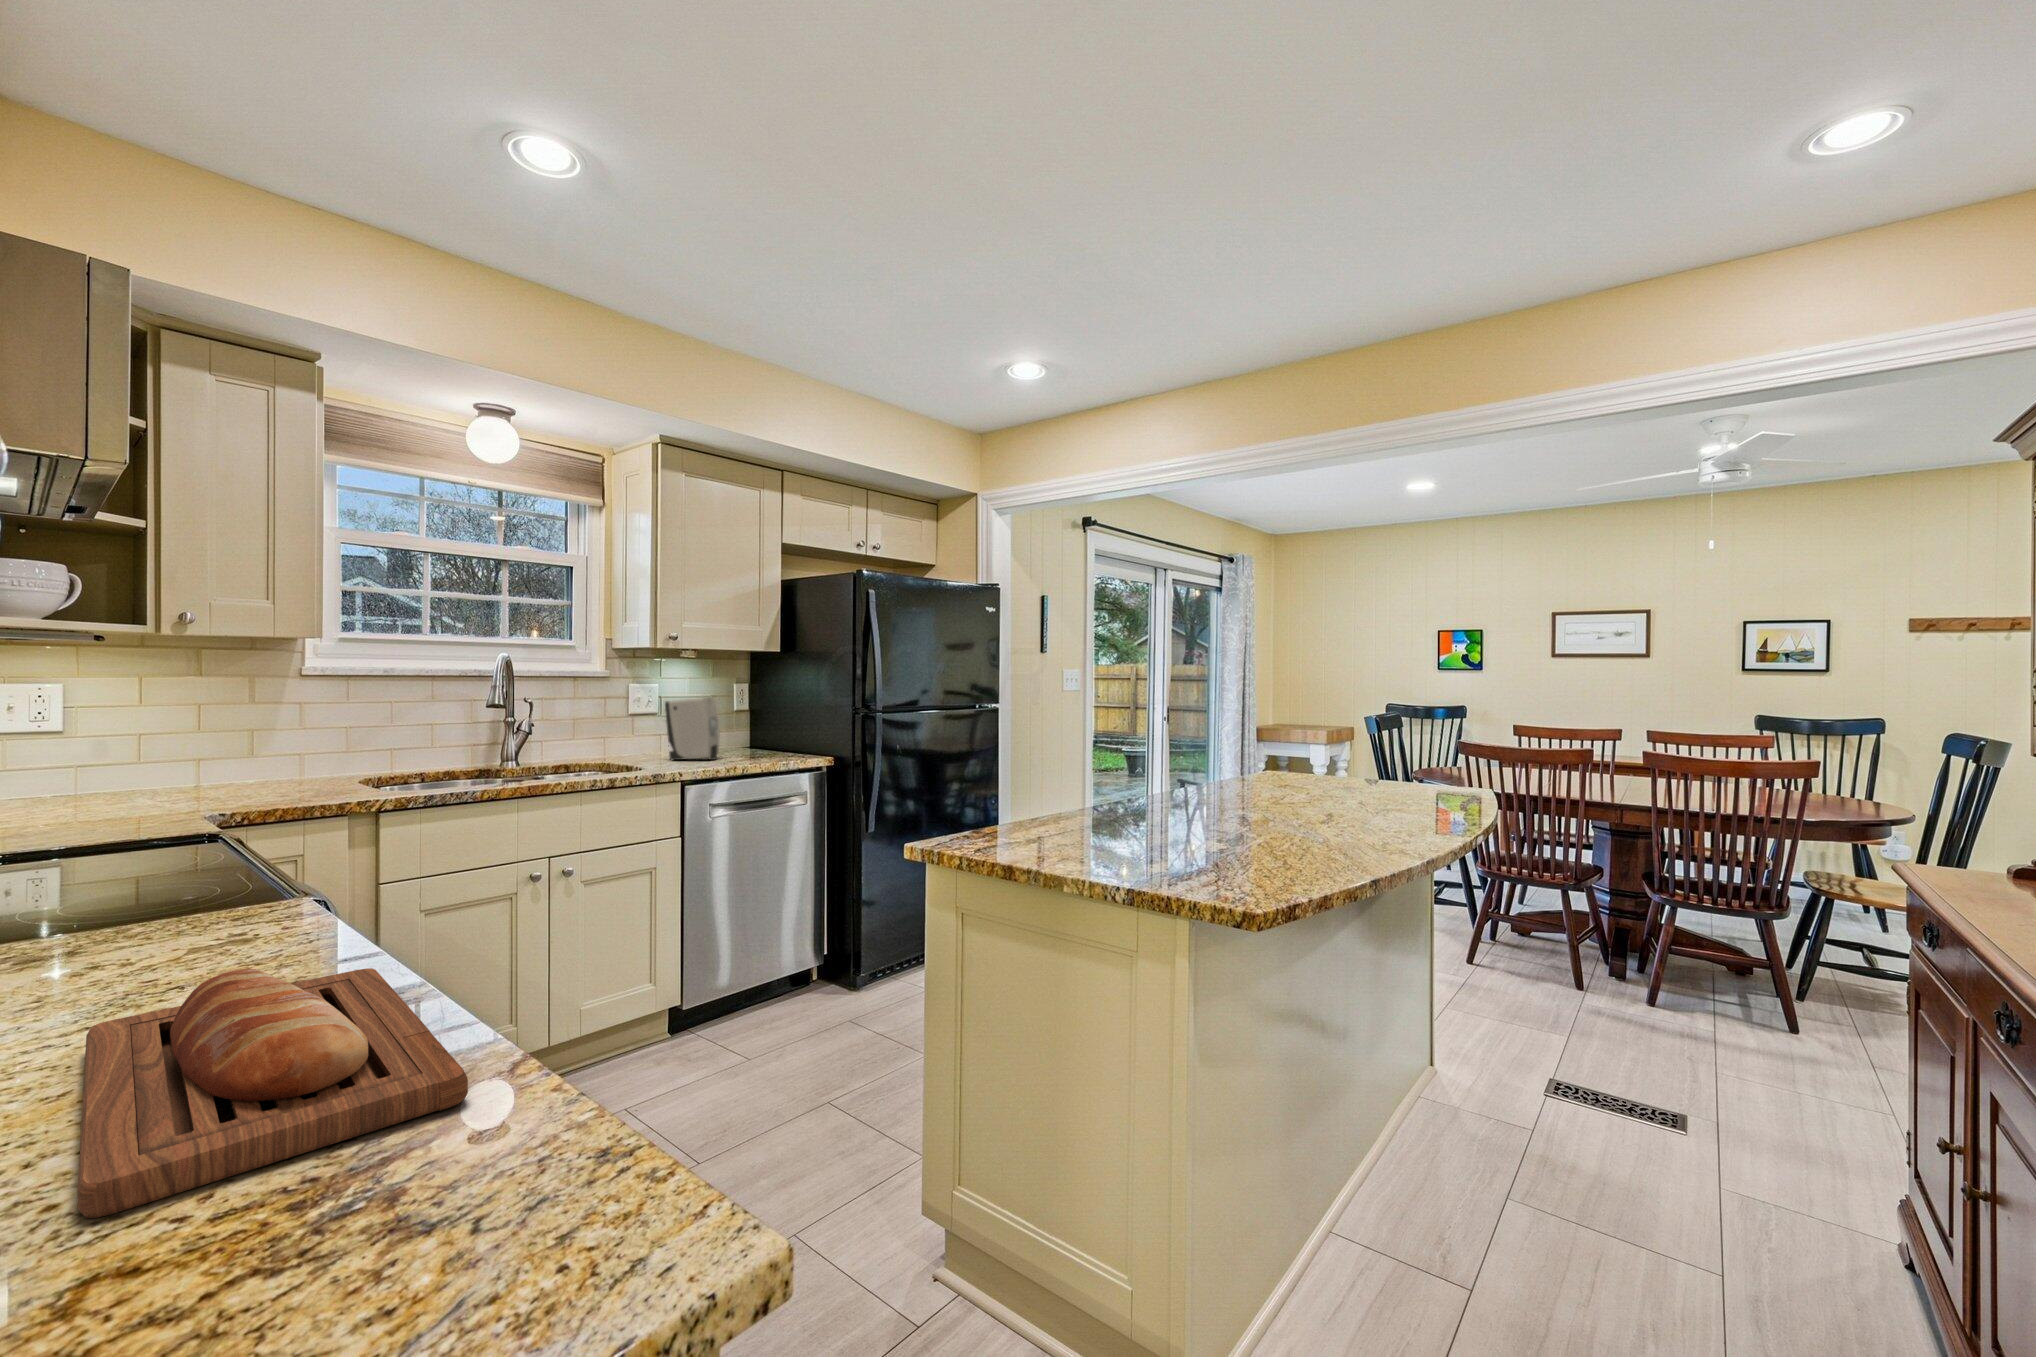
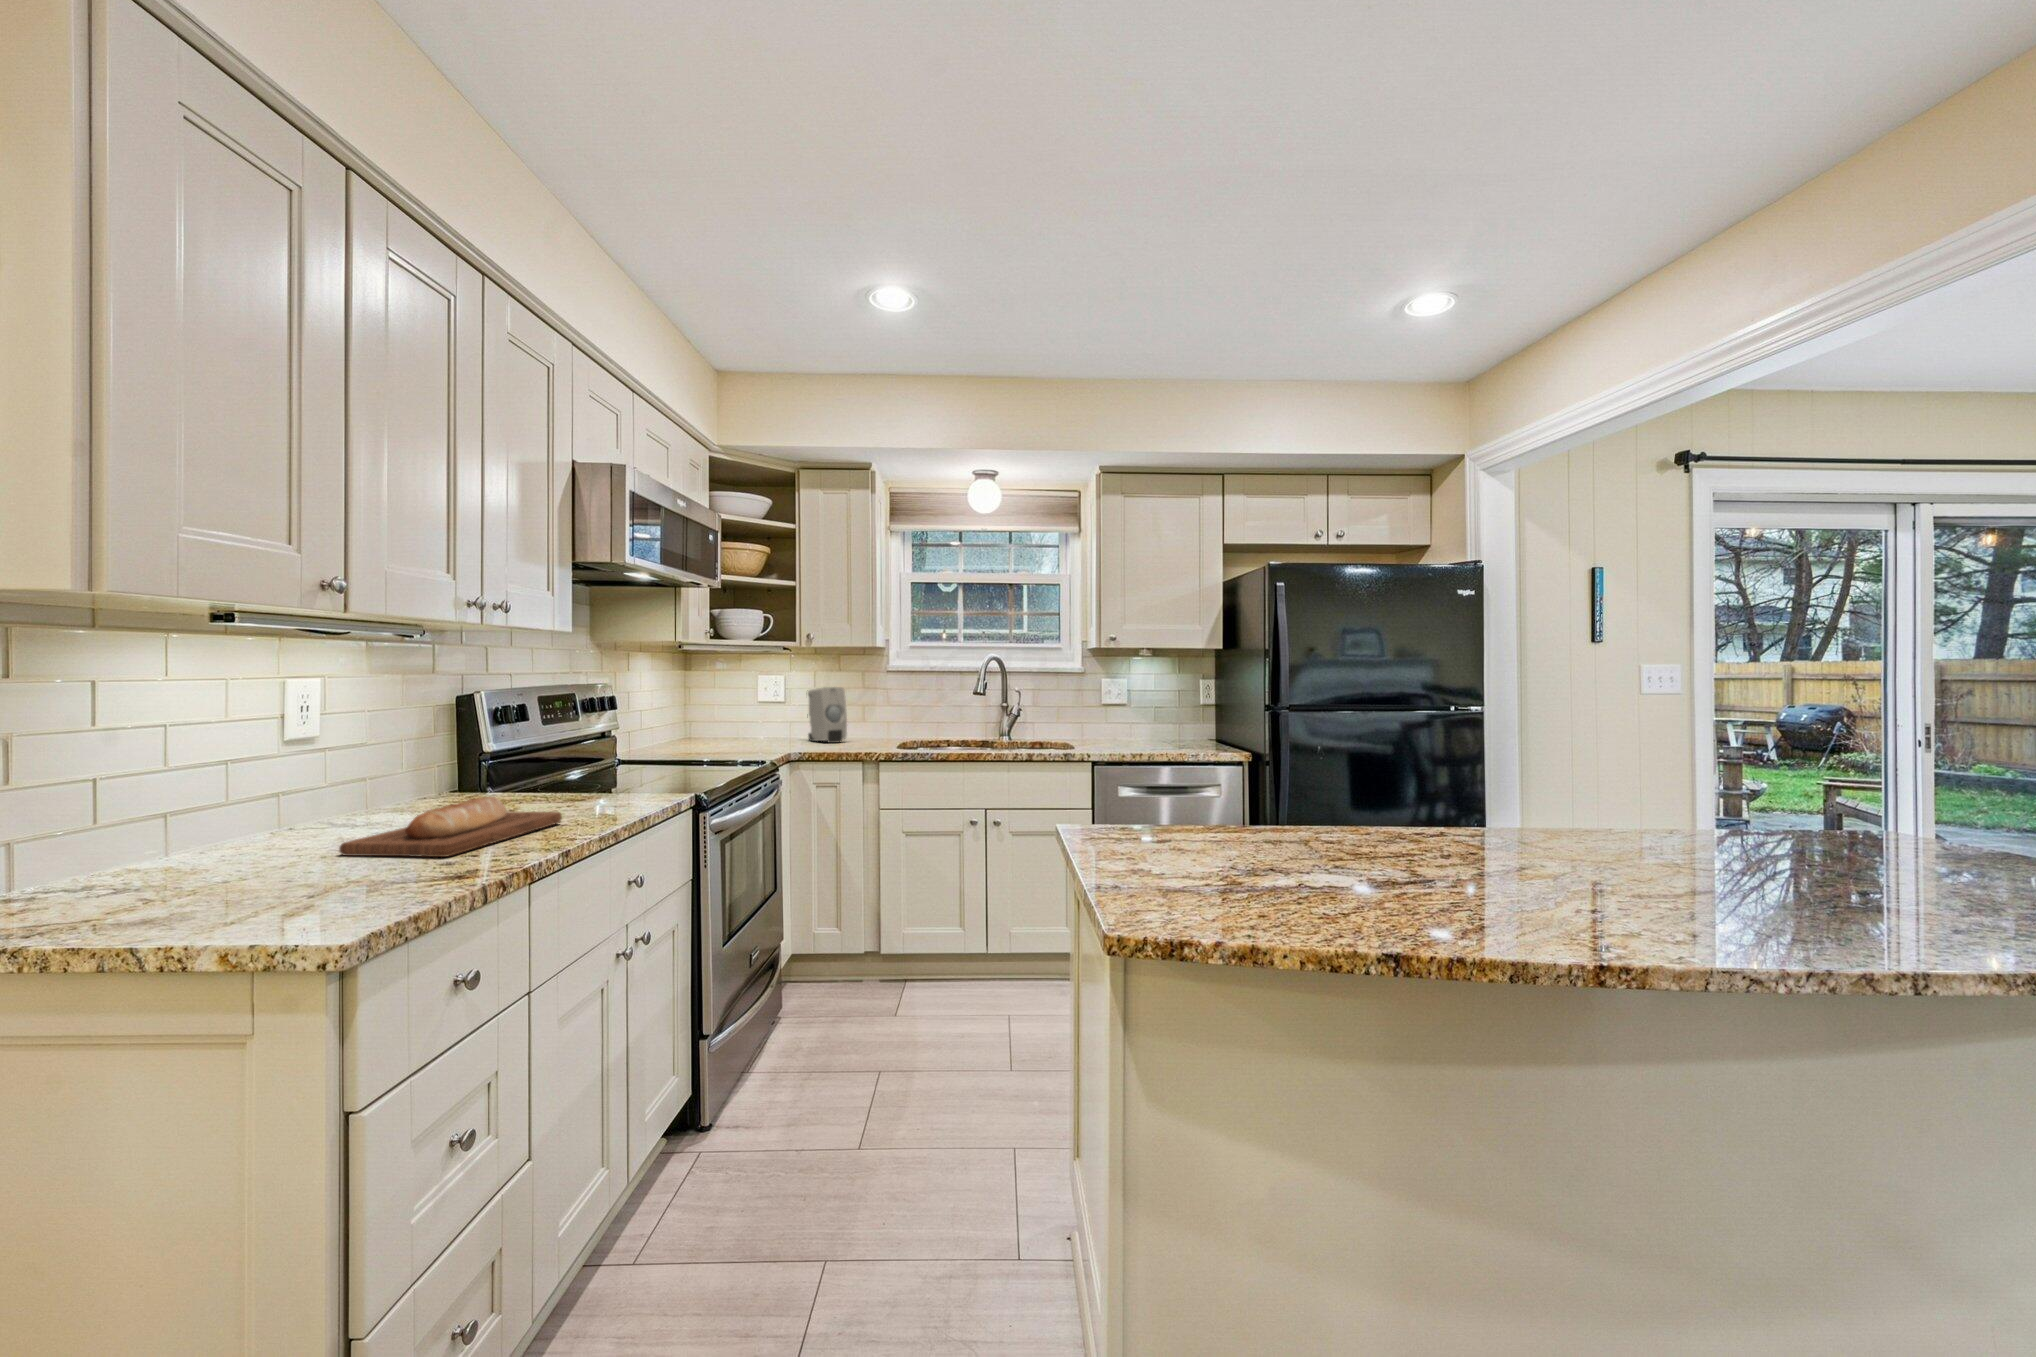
soap dispenser: present [665,697,719,760] -> present [808,687,847,743]

